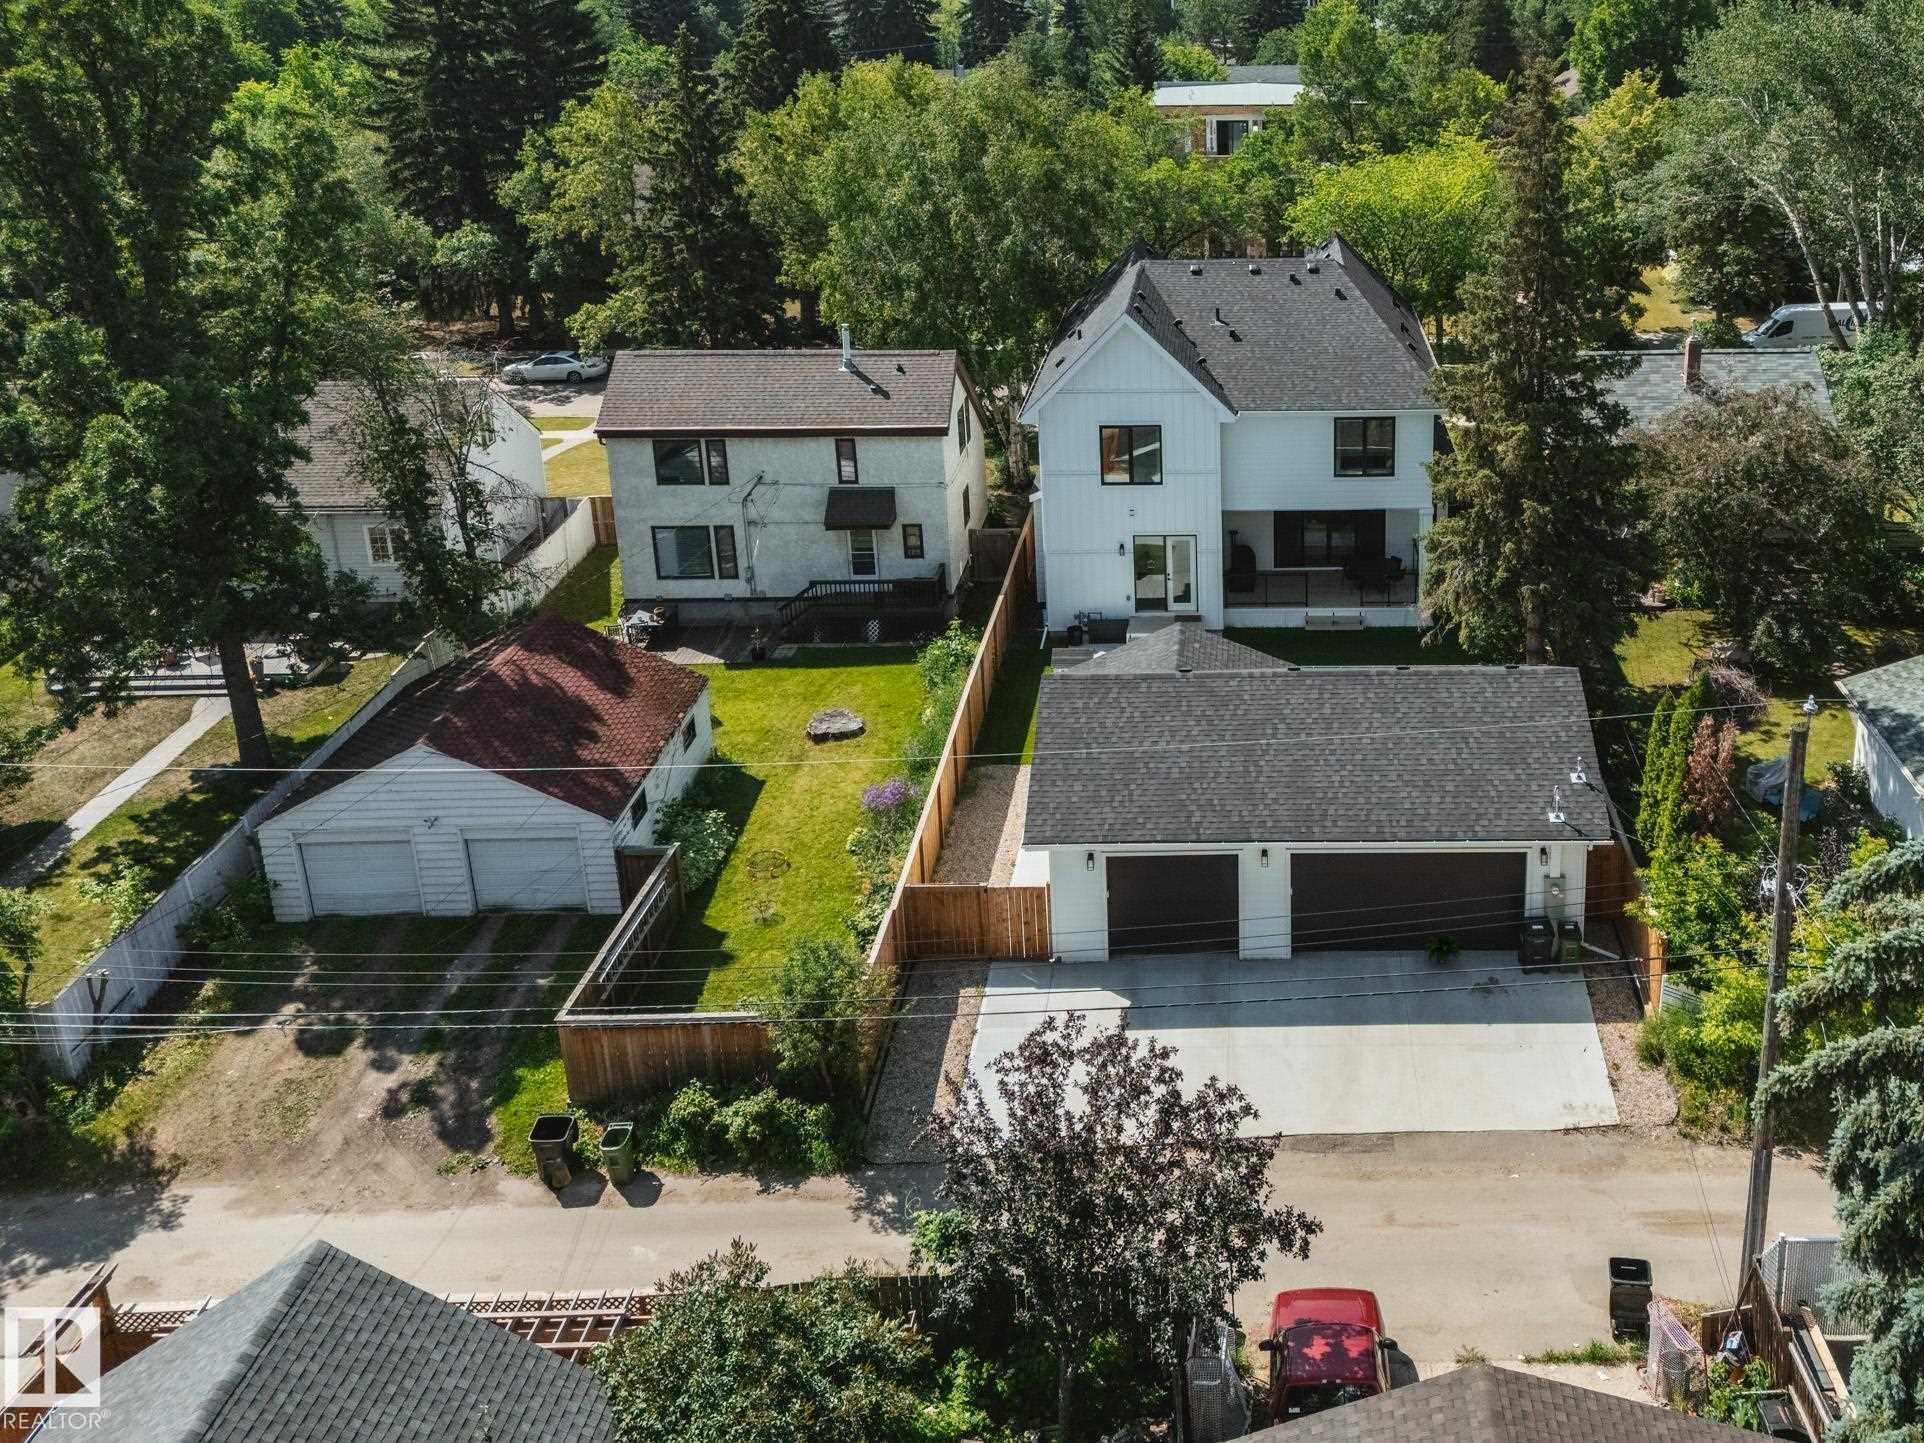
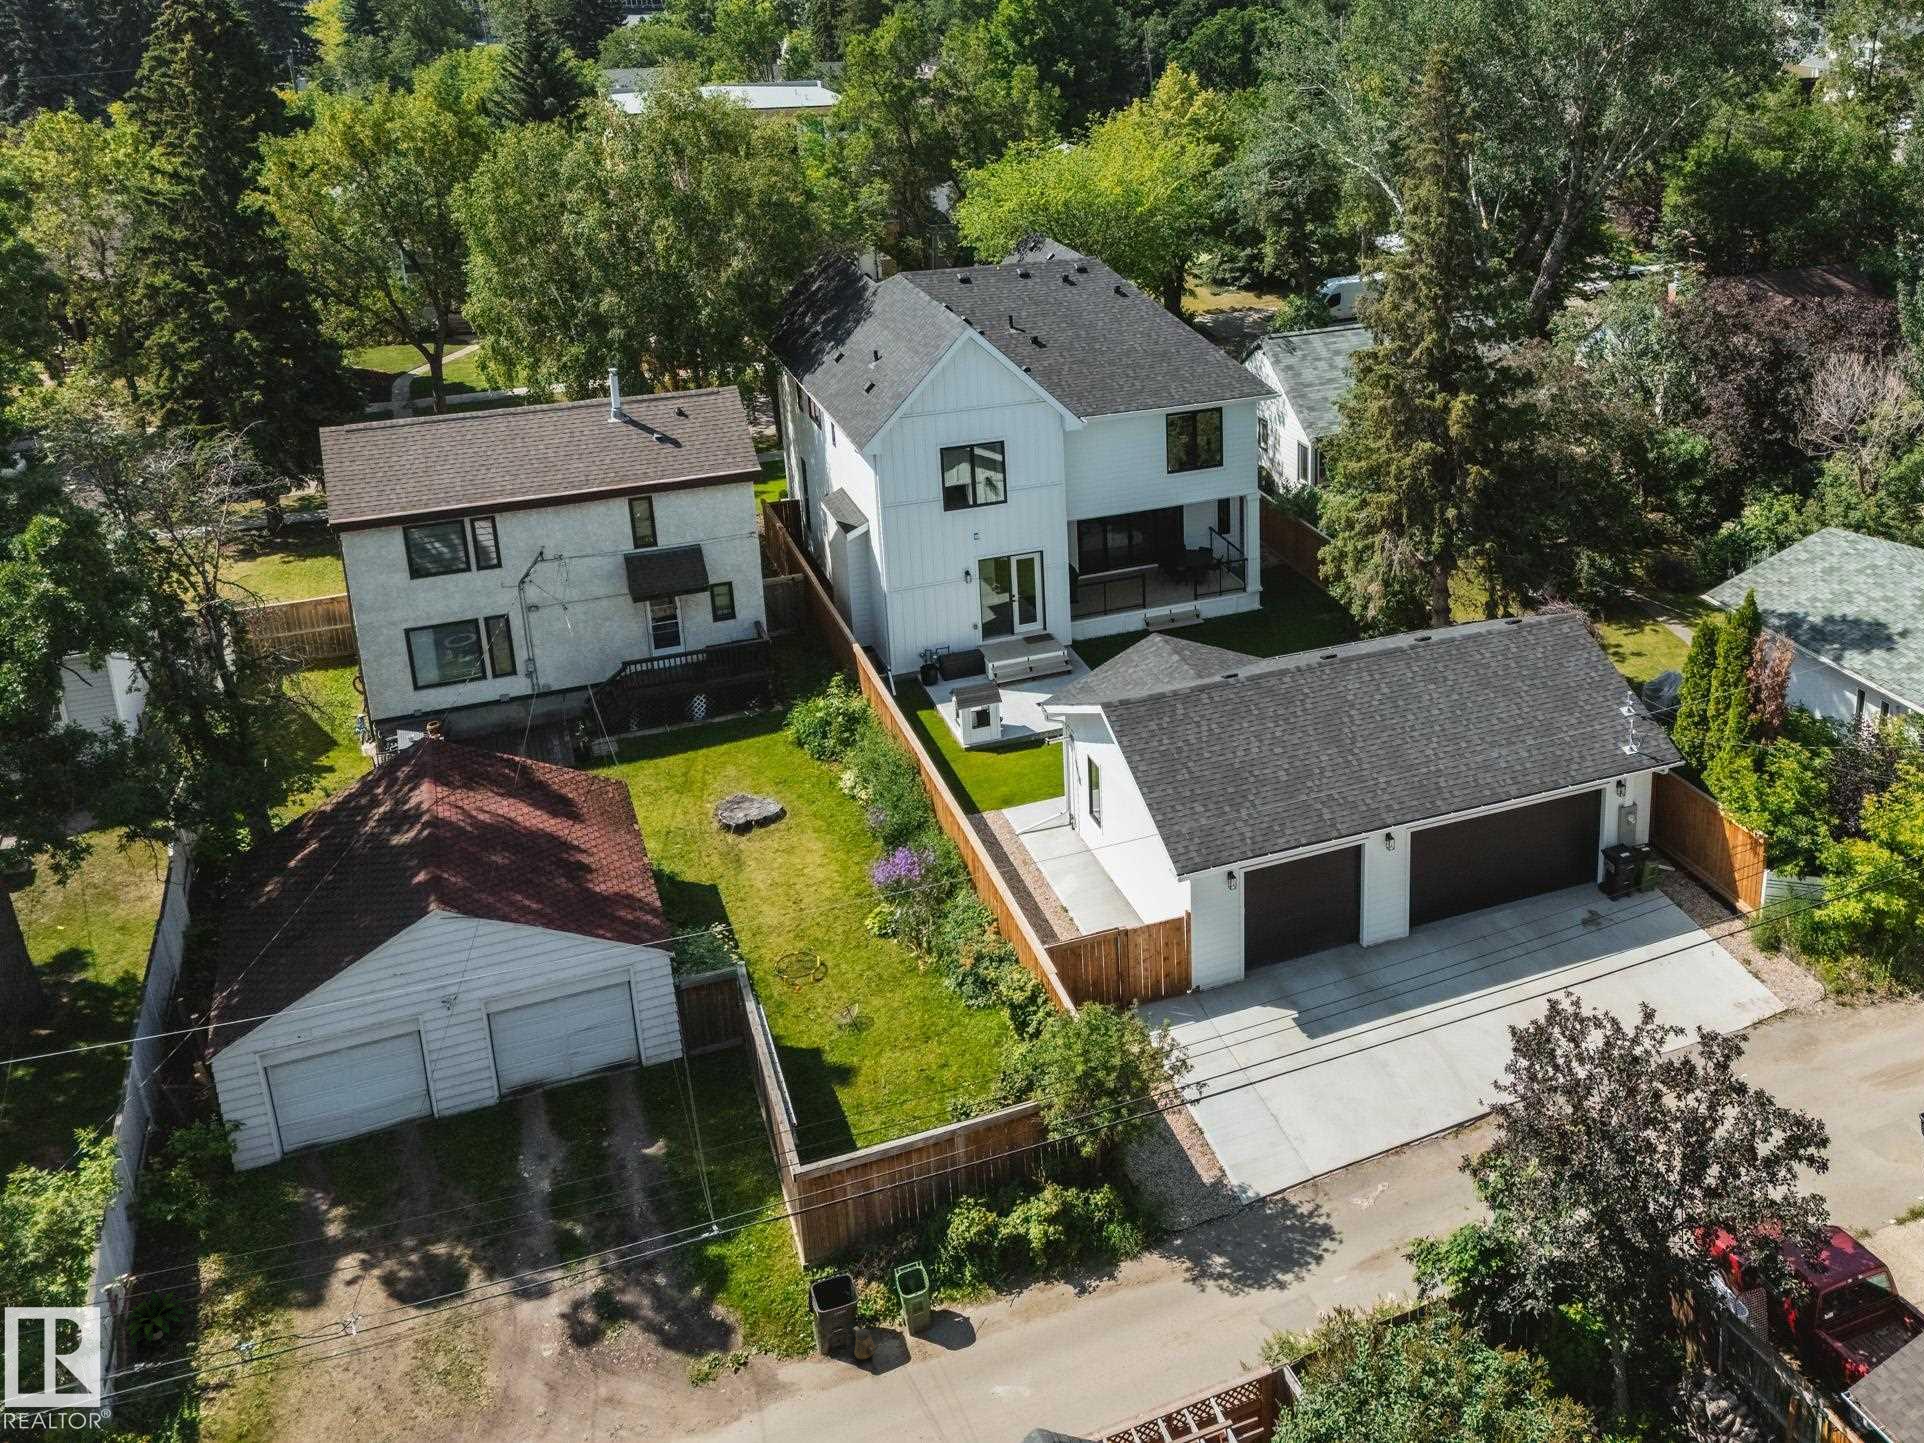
potted plant: present [1424,931,1462,963] -> present [124,1289,187,1349]

